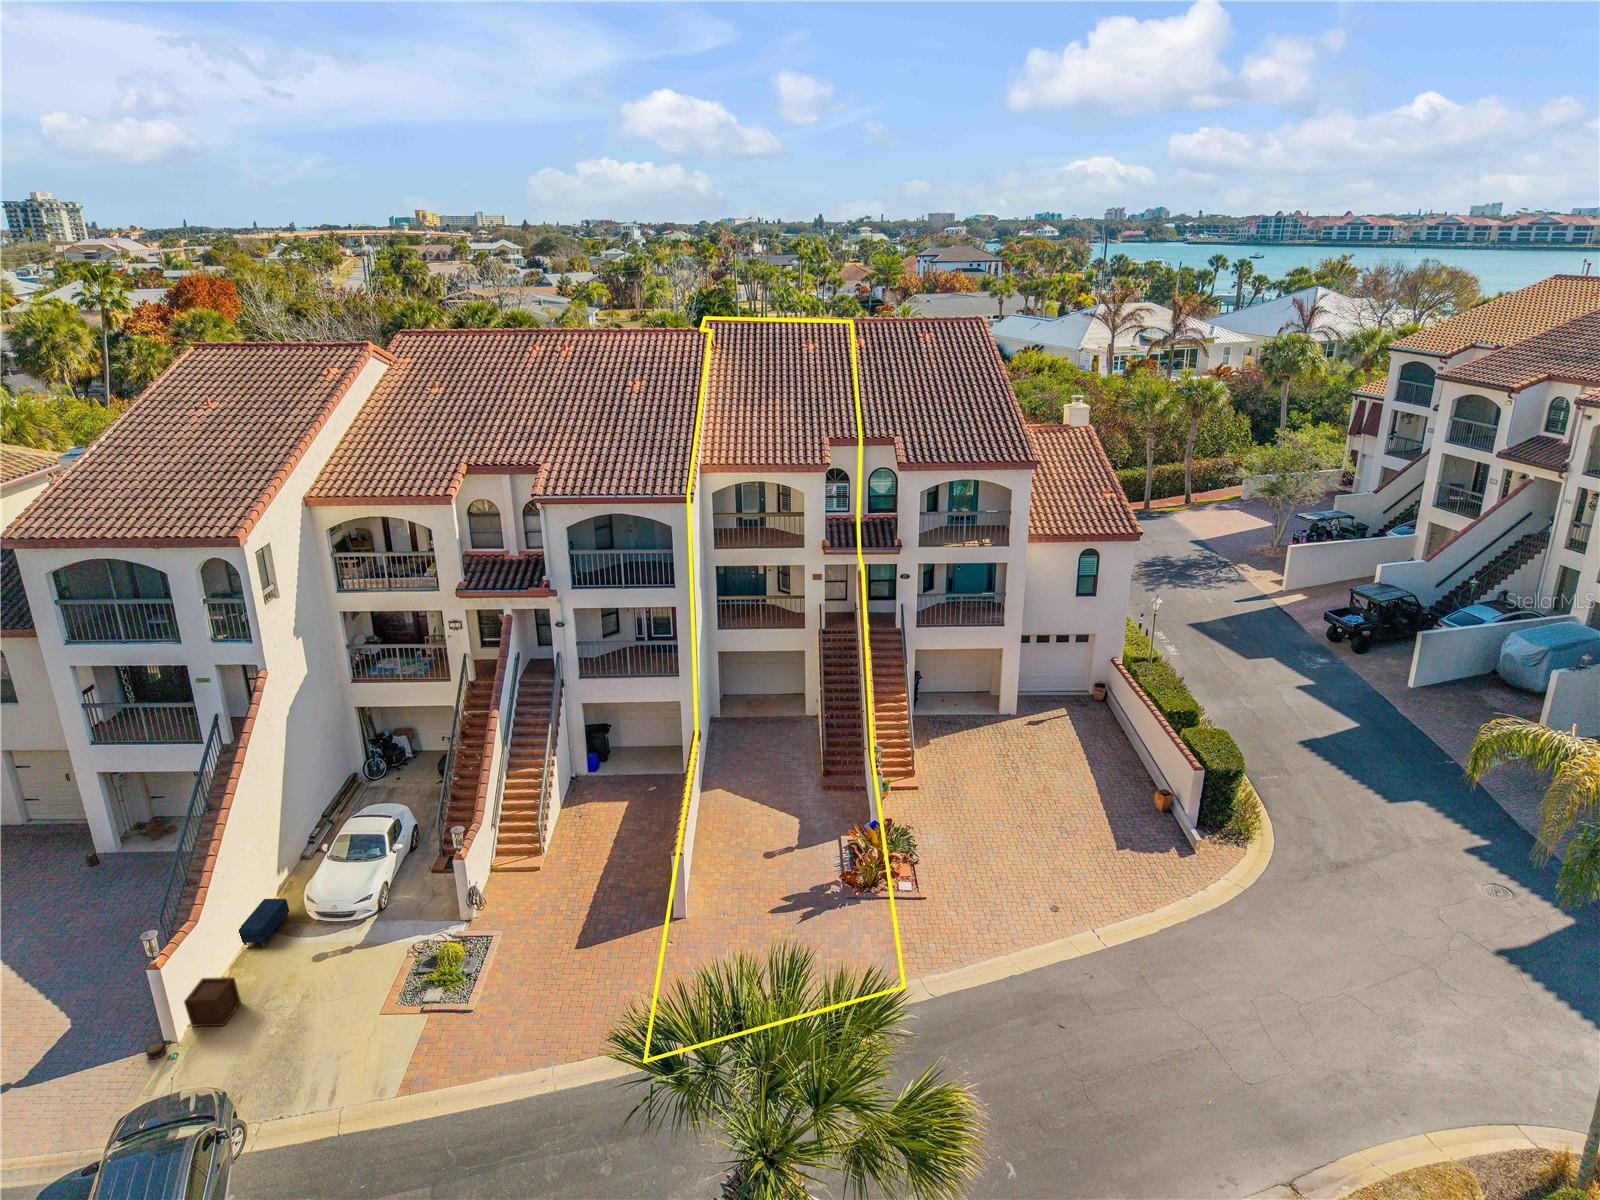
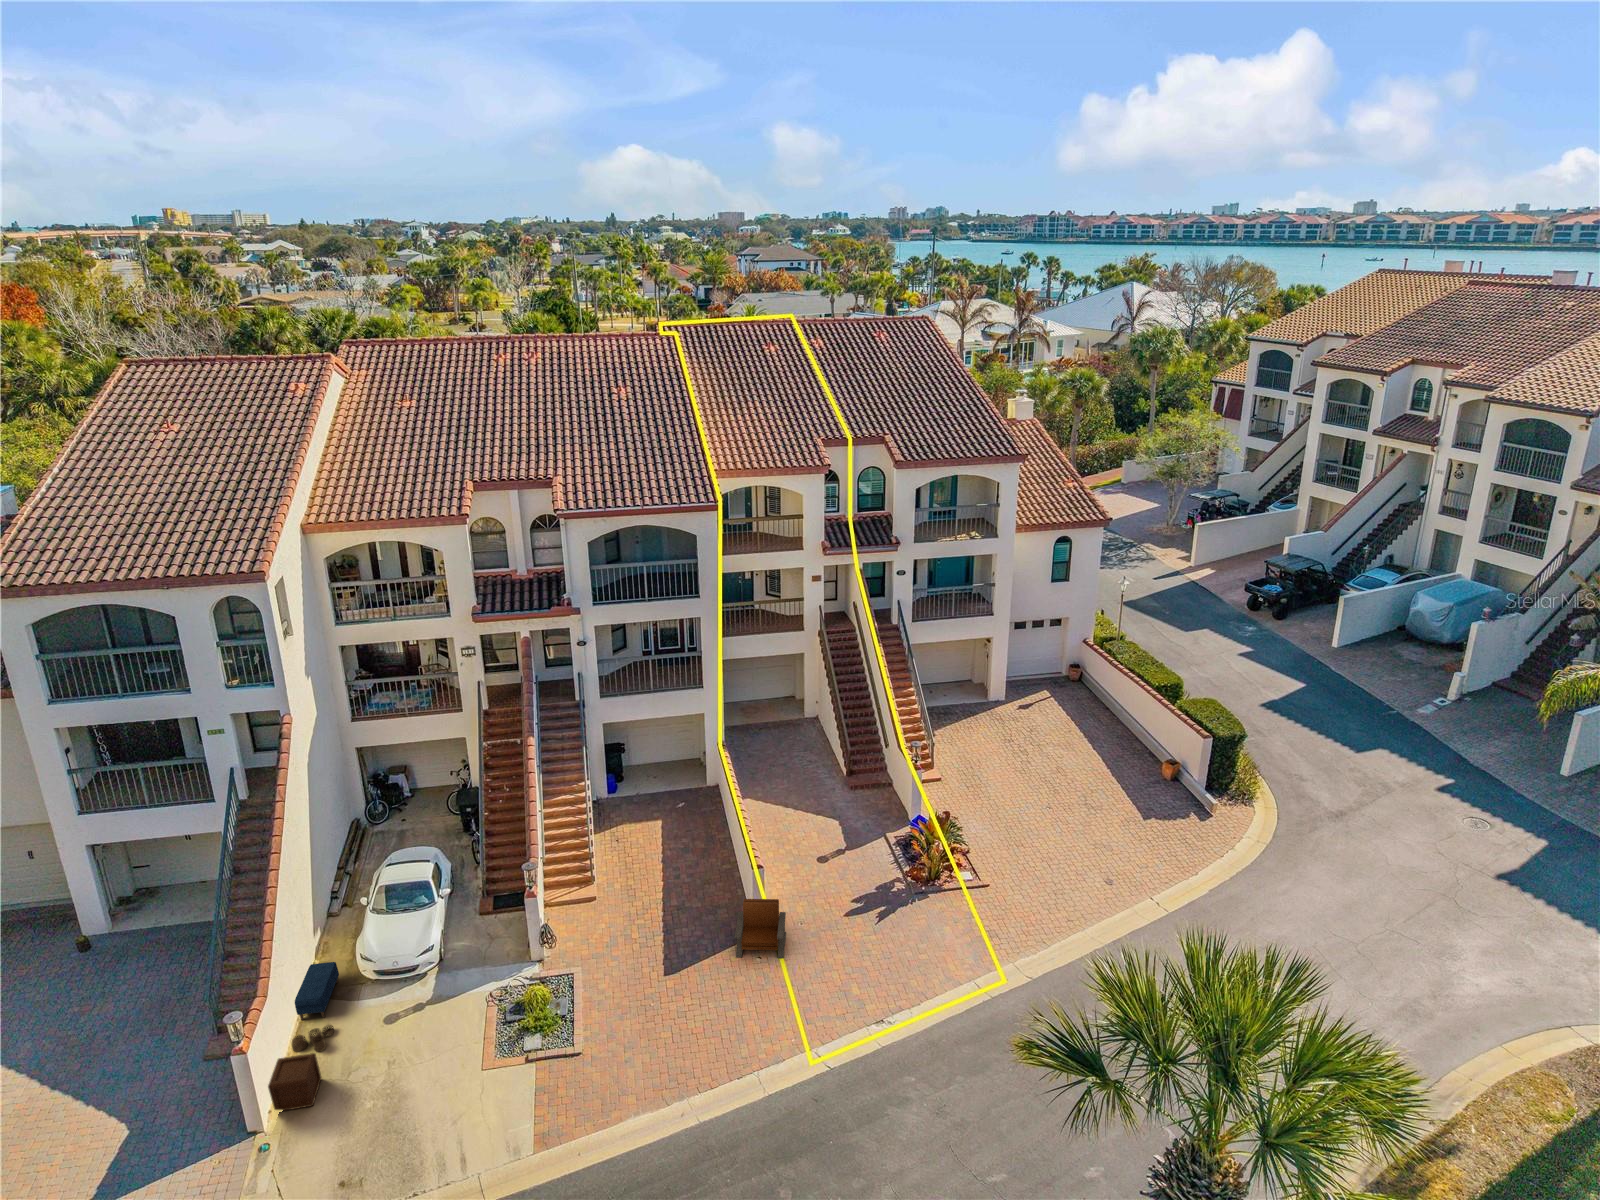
woven basket: present [145,823,177,840] -> present [292,1025,334,1052]
lounge chair: none [646,884,706,947] -> present [735,899,786,958]
decorative plant: present [144,1029,166,1059] -> none [234,1119,256,1154]

